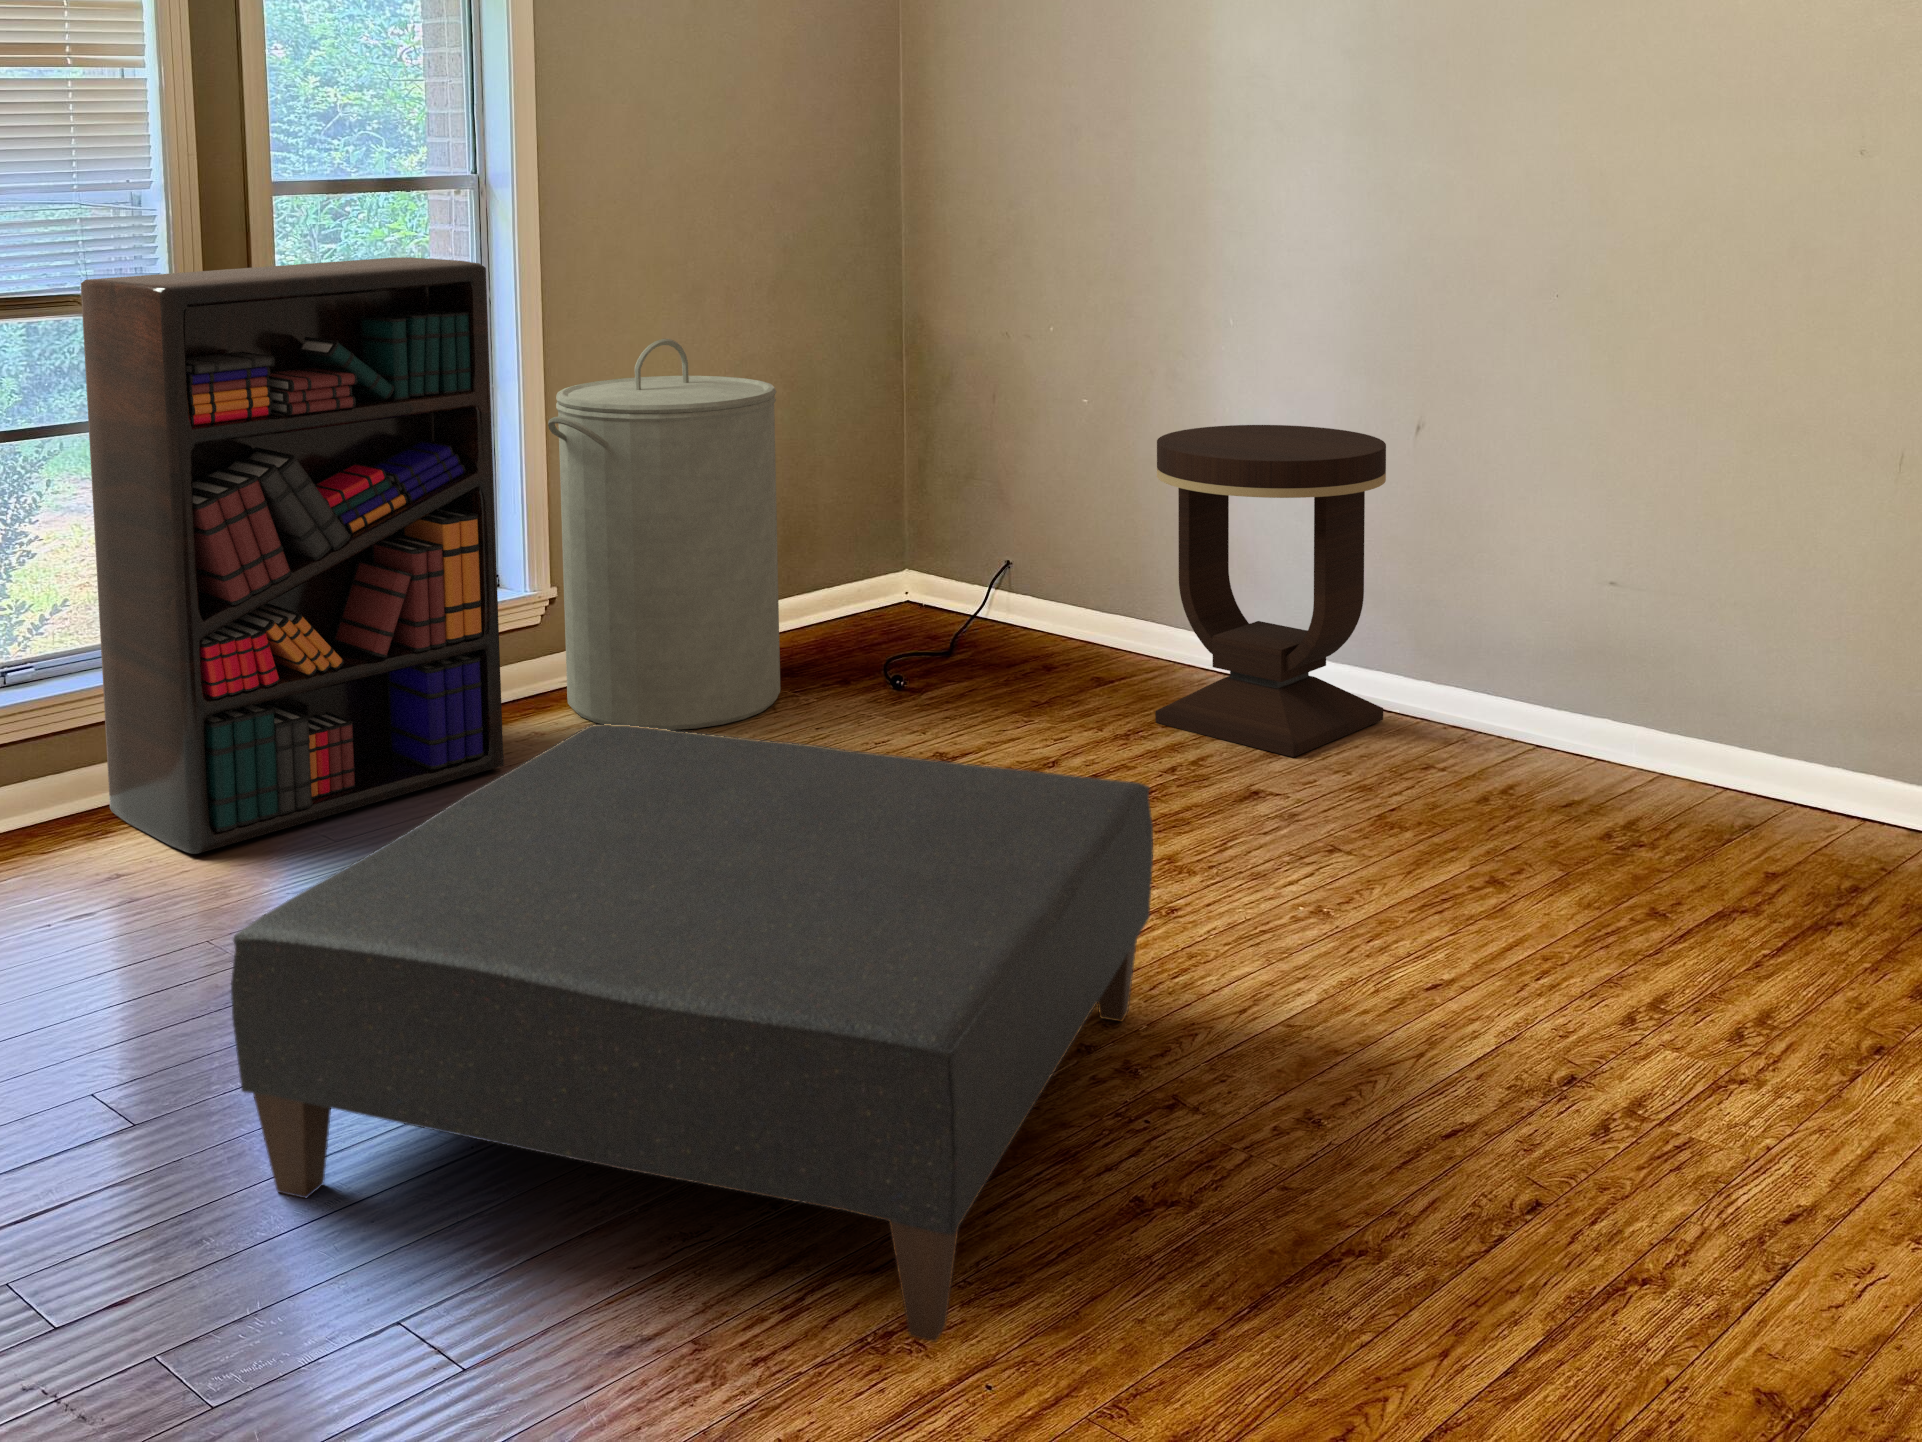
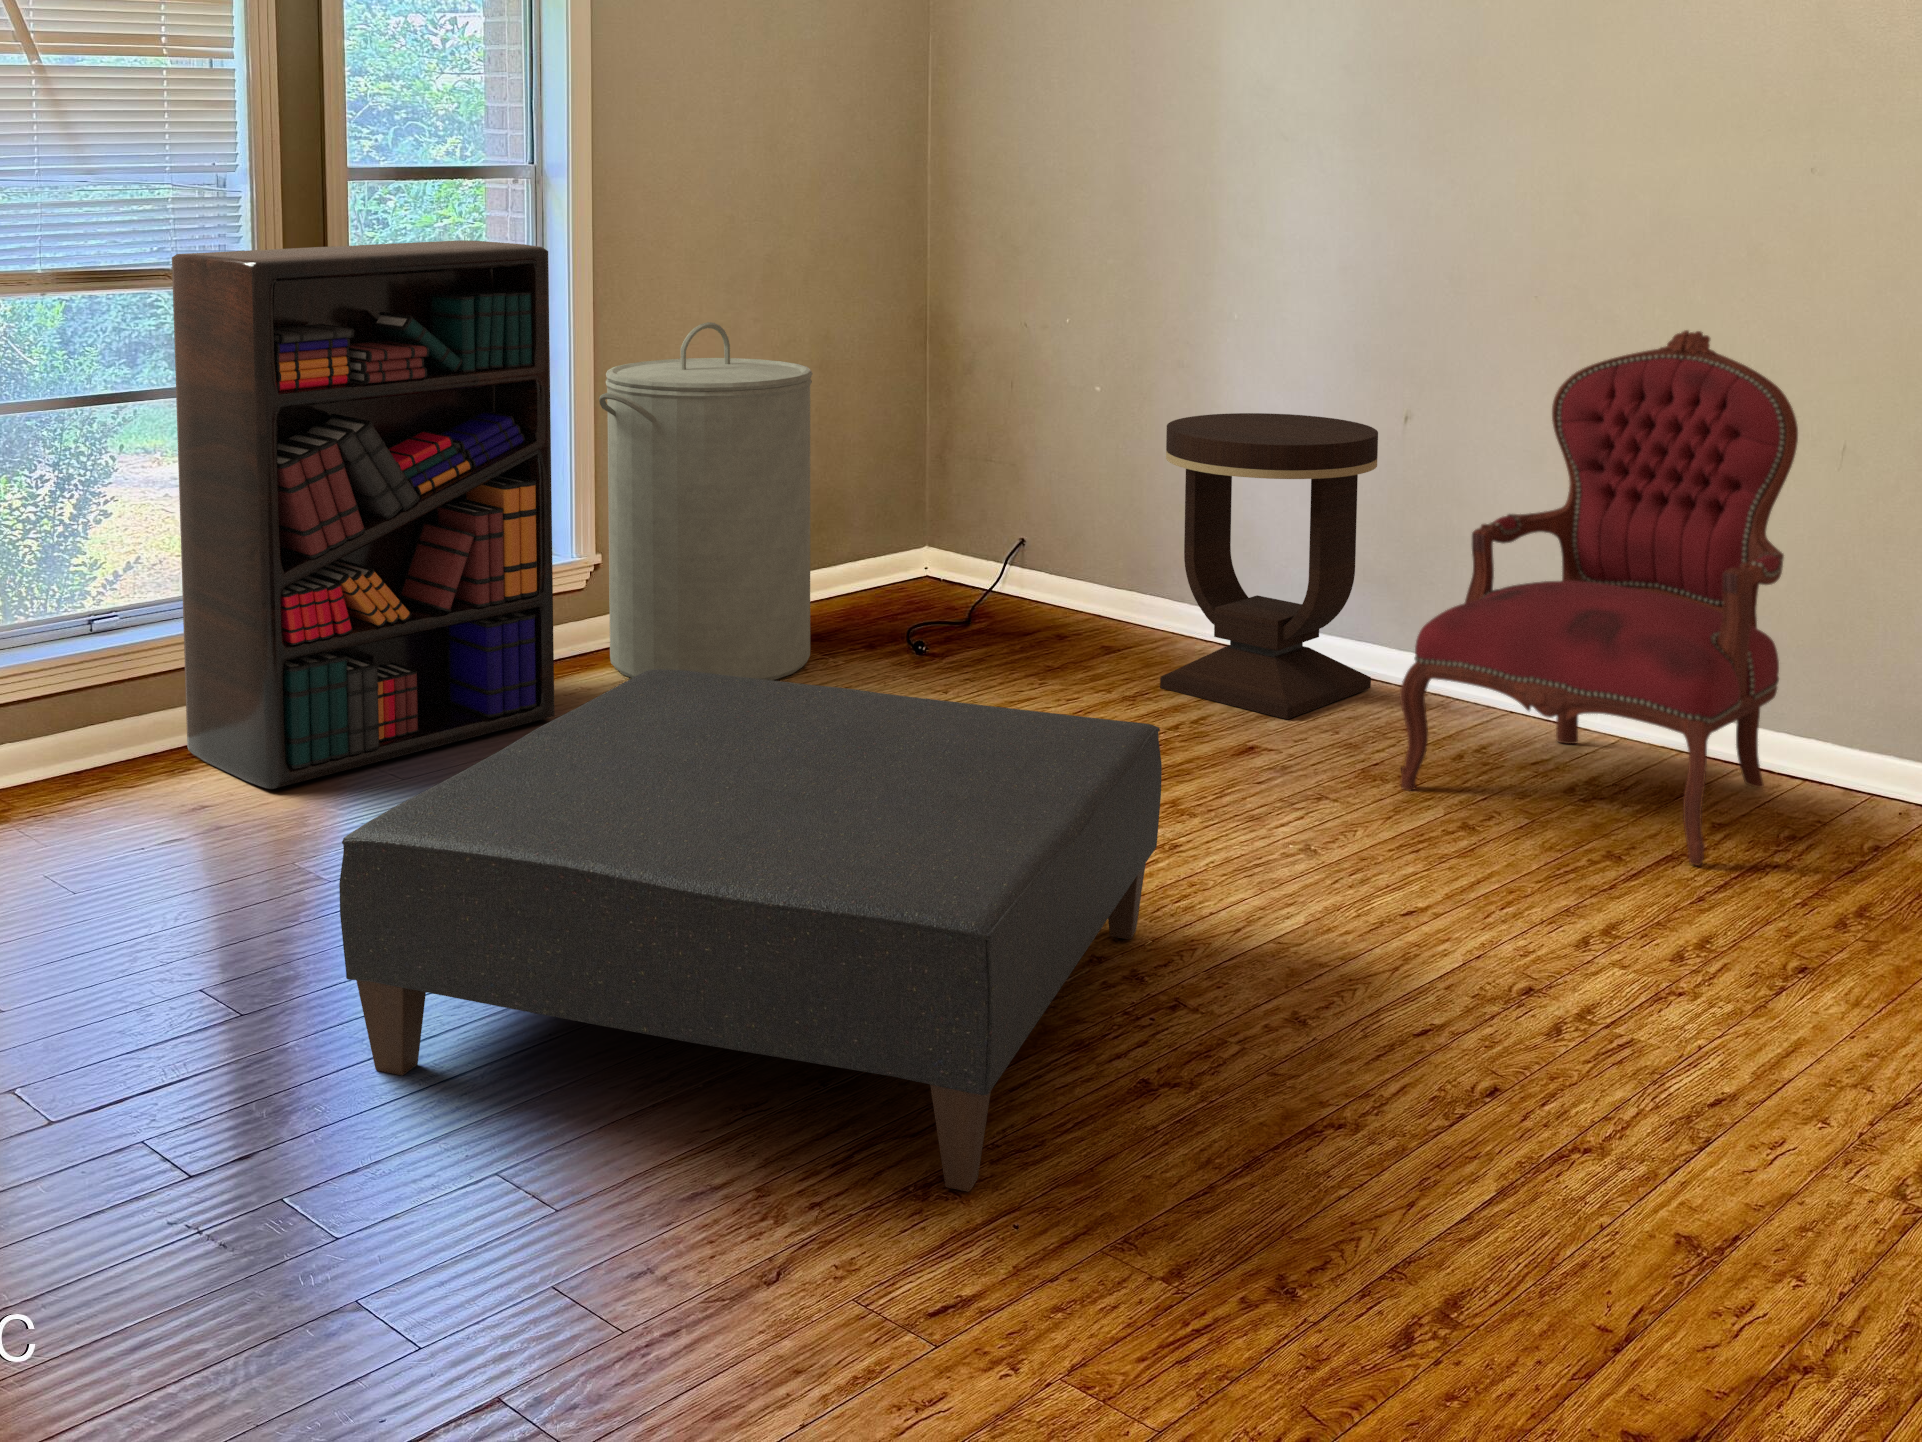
armchair: none [1416,329,1852,925] -> present [1400,330,1798,866]

